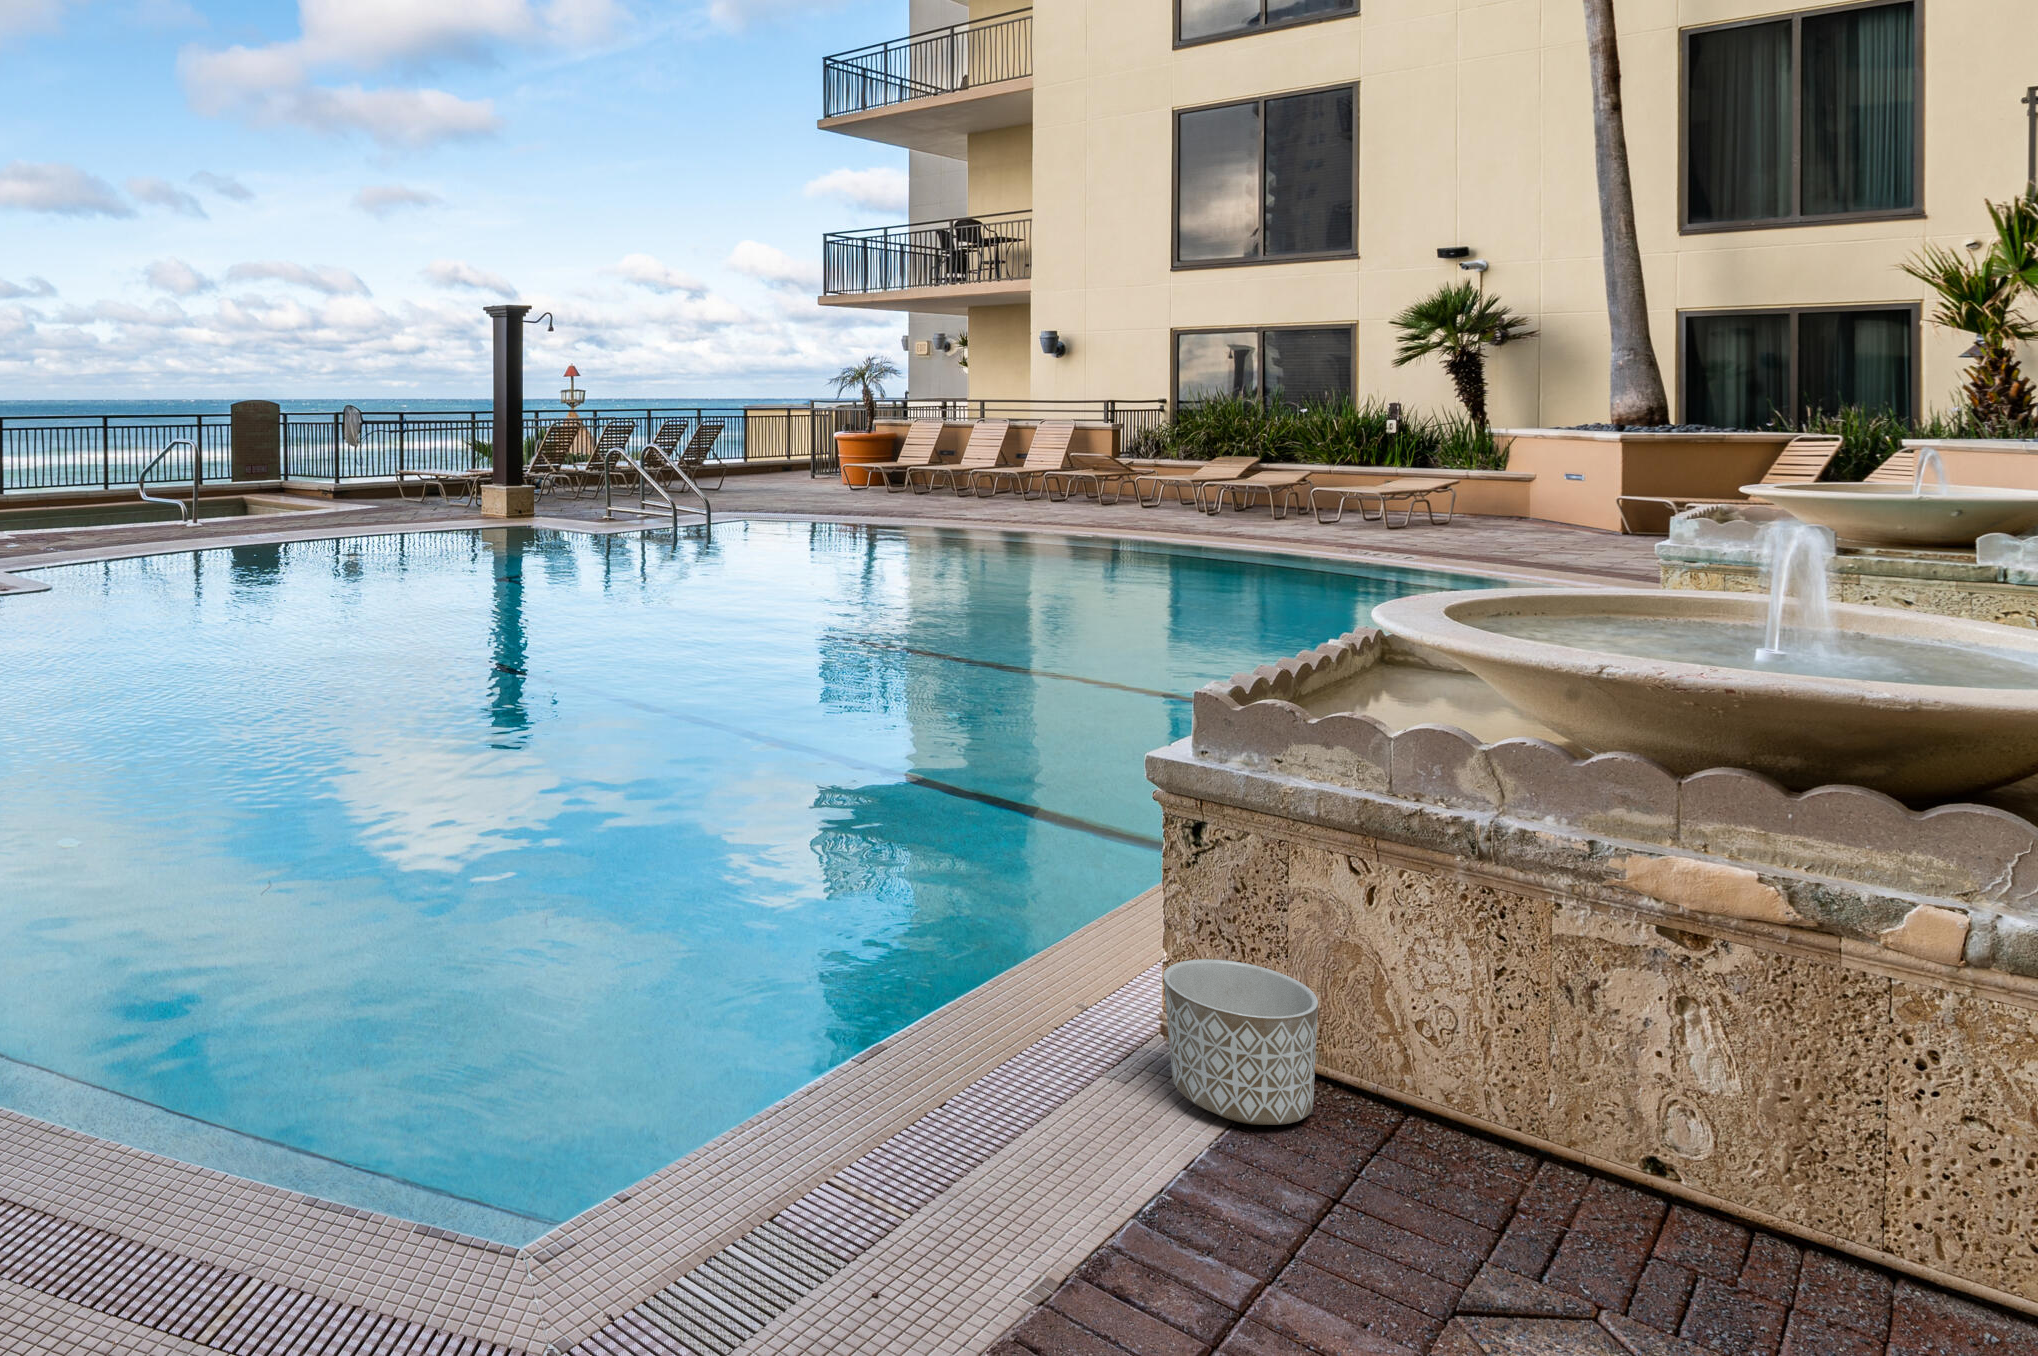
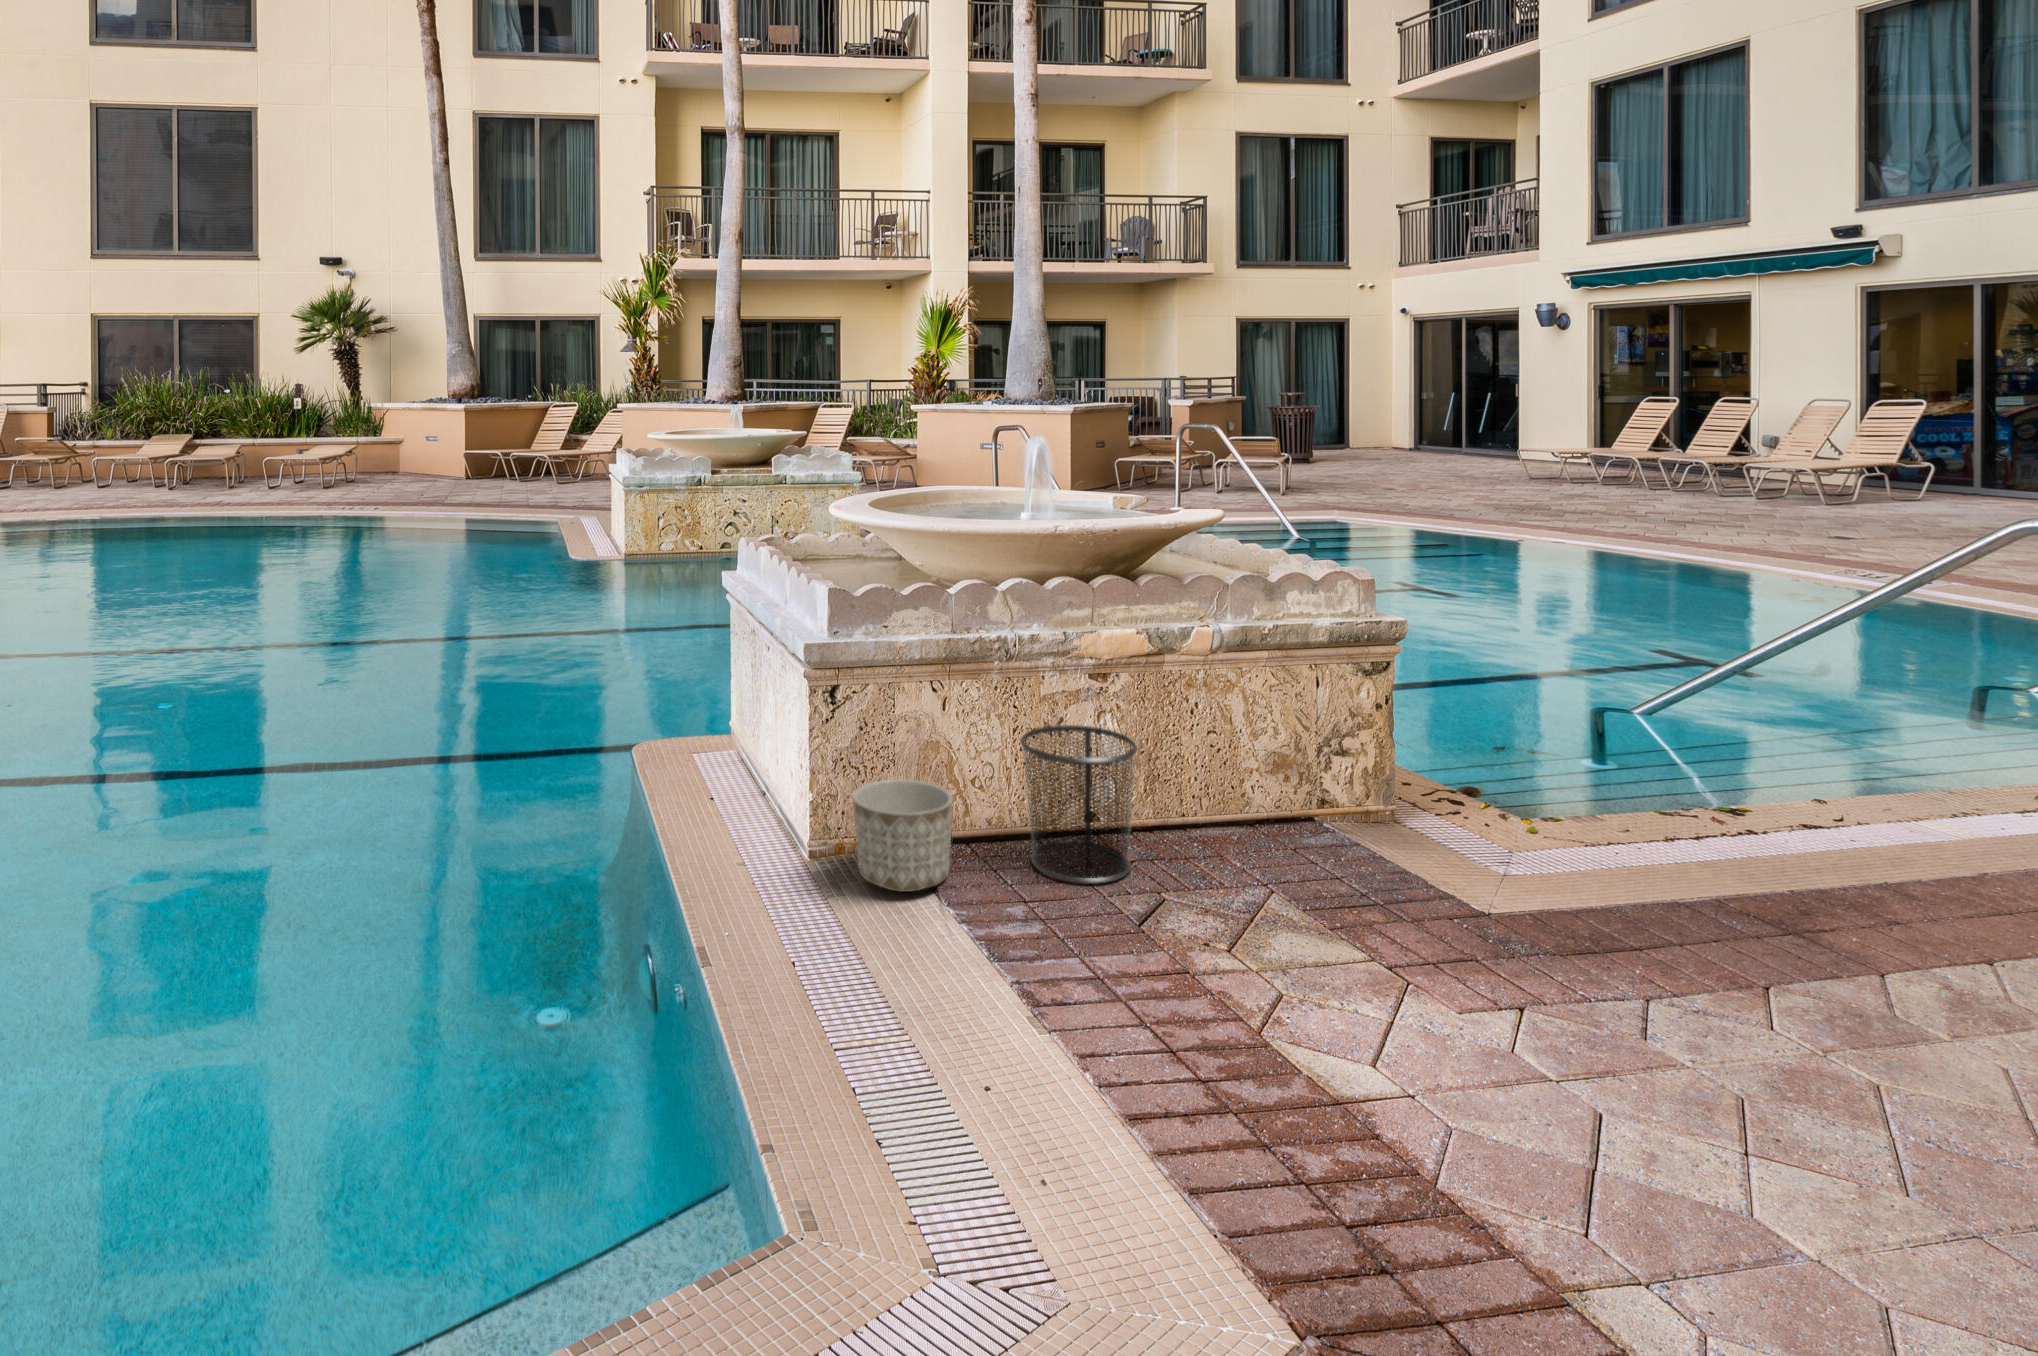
waste bin: none [1412,974,1646,1265] -> present [1020,725,1138,884]

